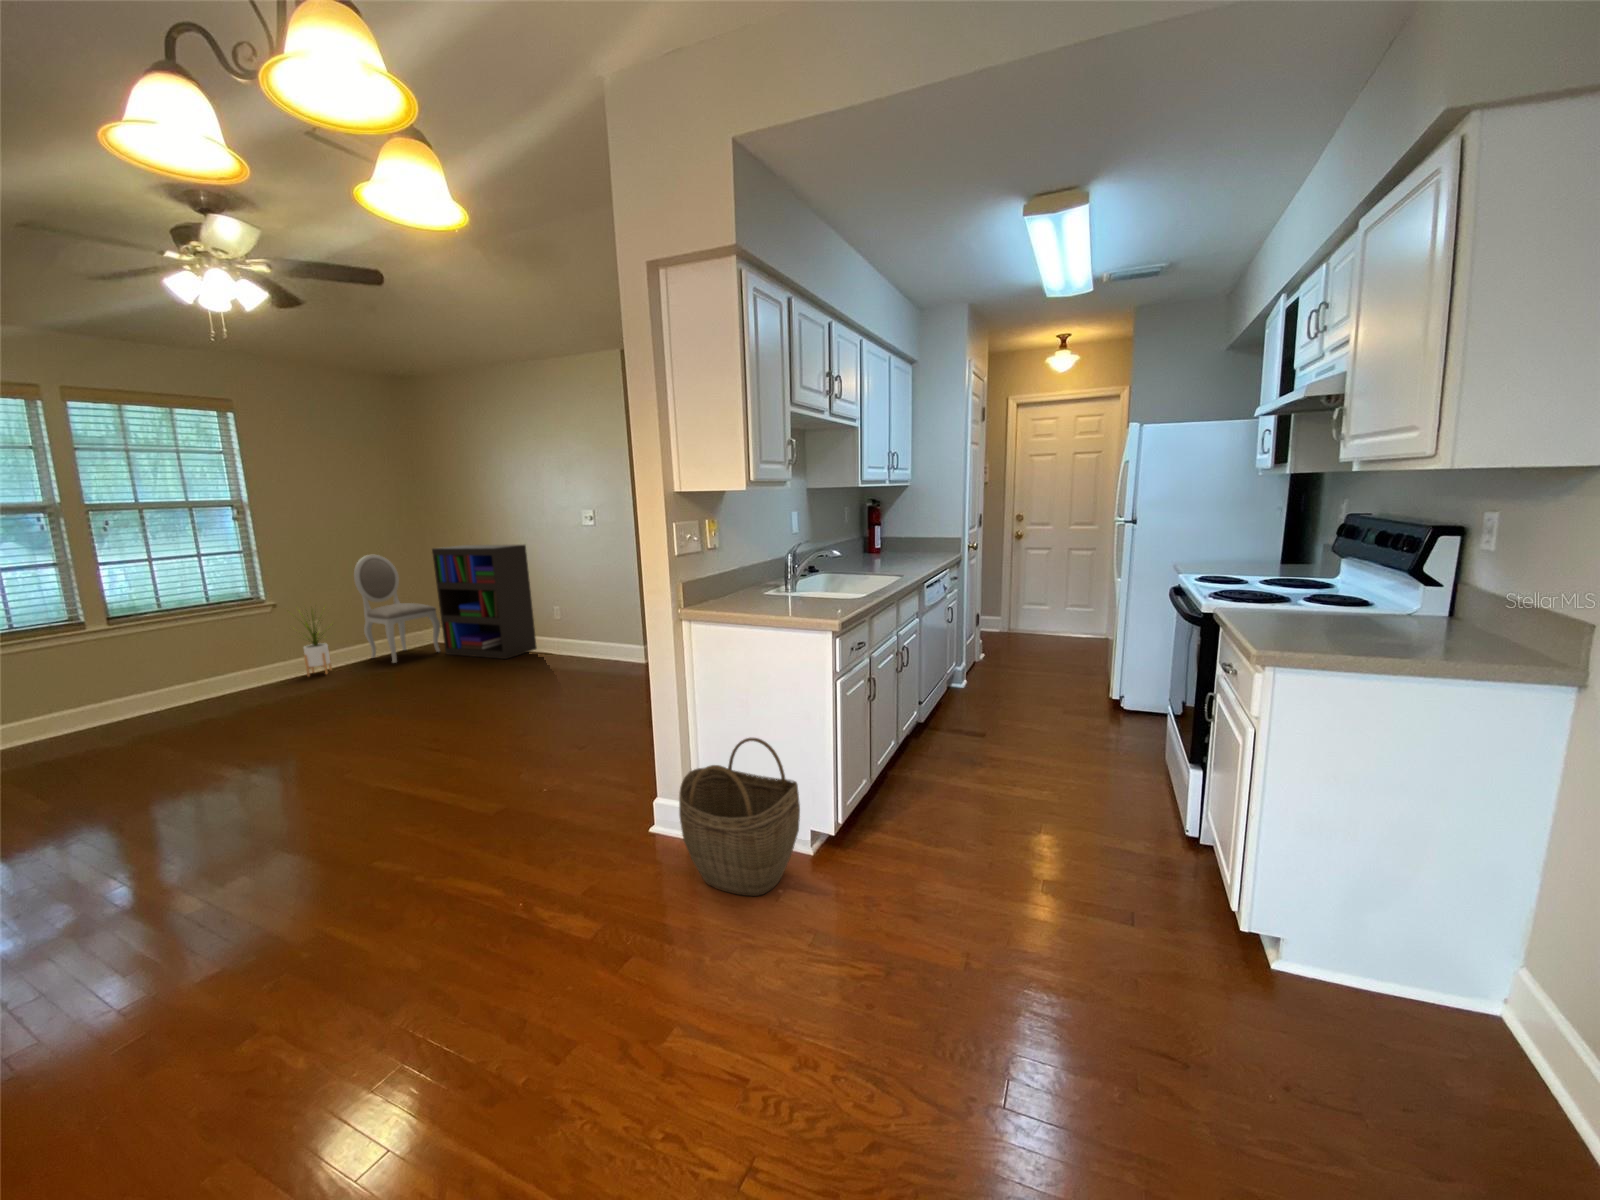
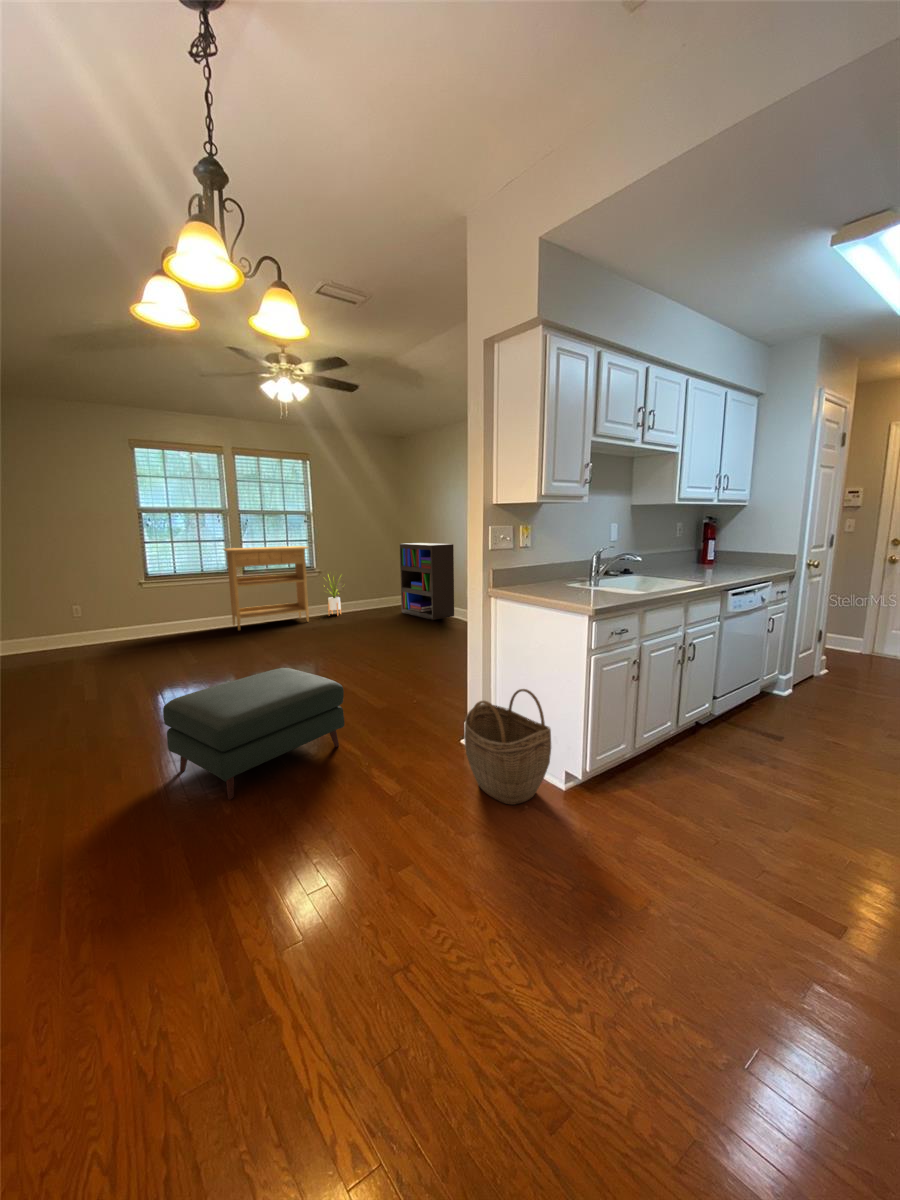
dining chair: present [354,555,440,663] -> none [358,546,401,614]
console table: none [45,563,272,732] -> present [224,546,309,630]
ottoman: none [63,783,462,1053] -> present [163,668,345,800]

